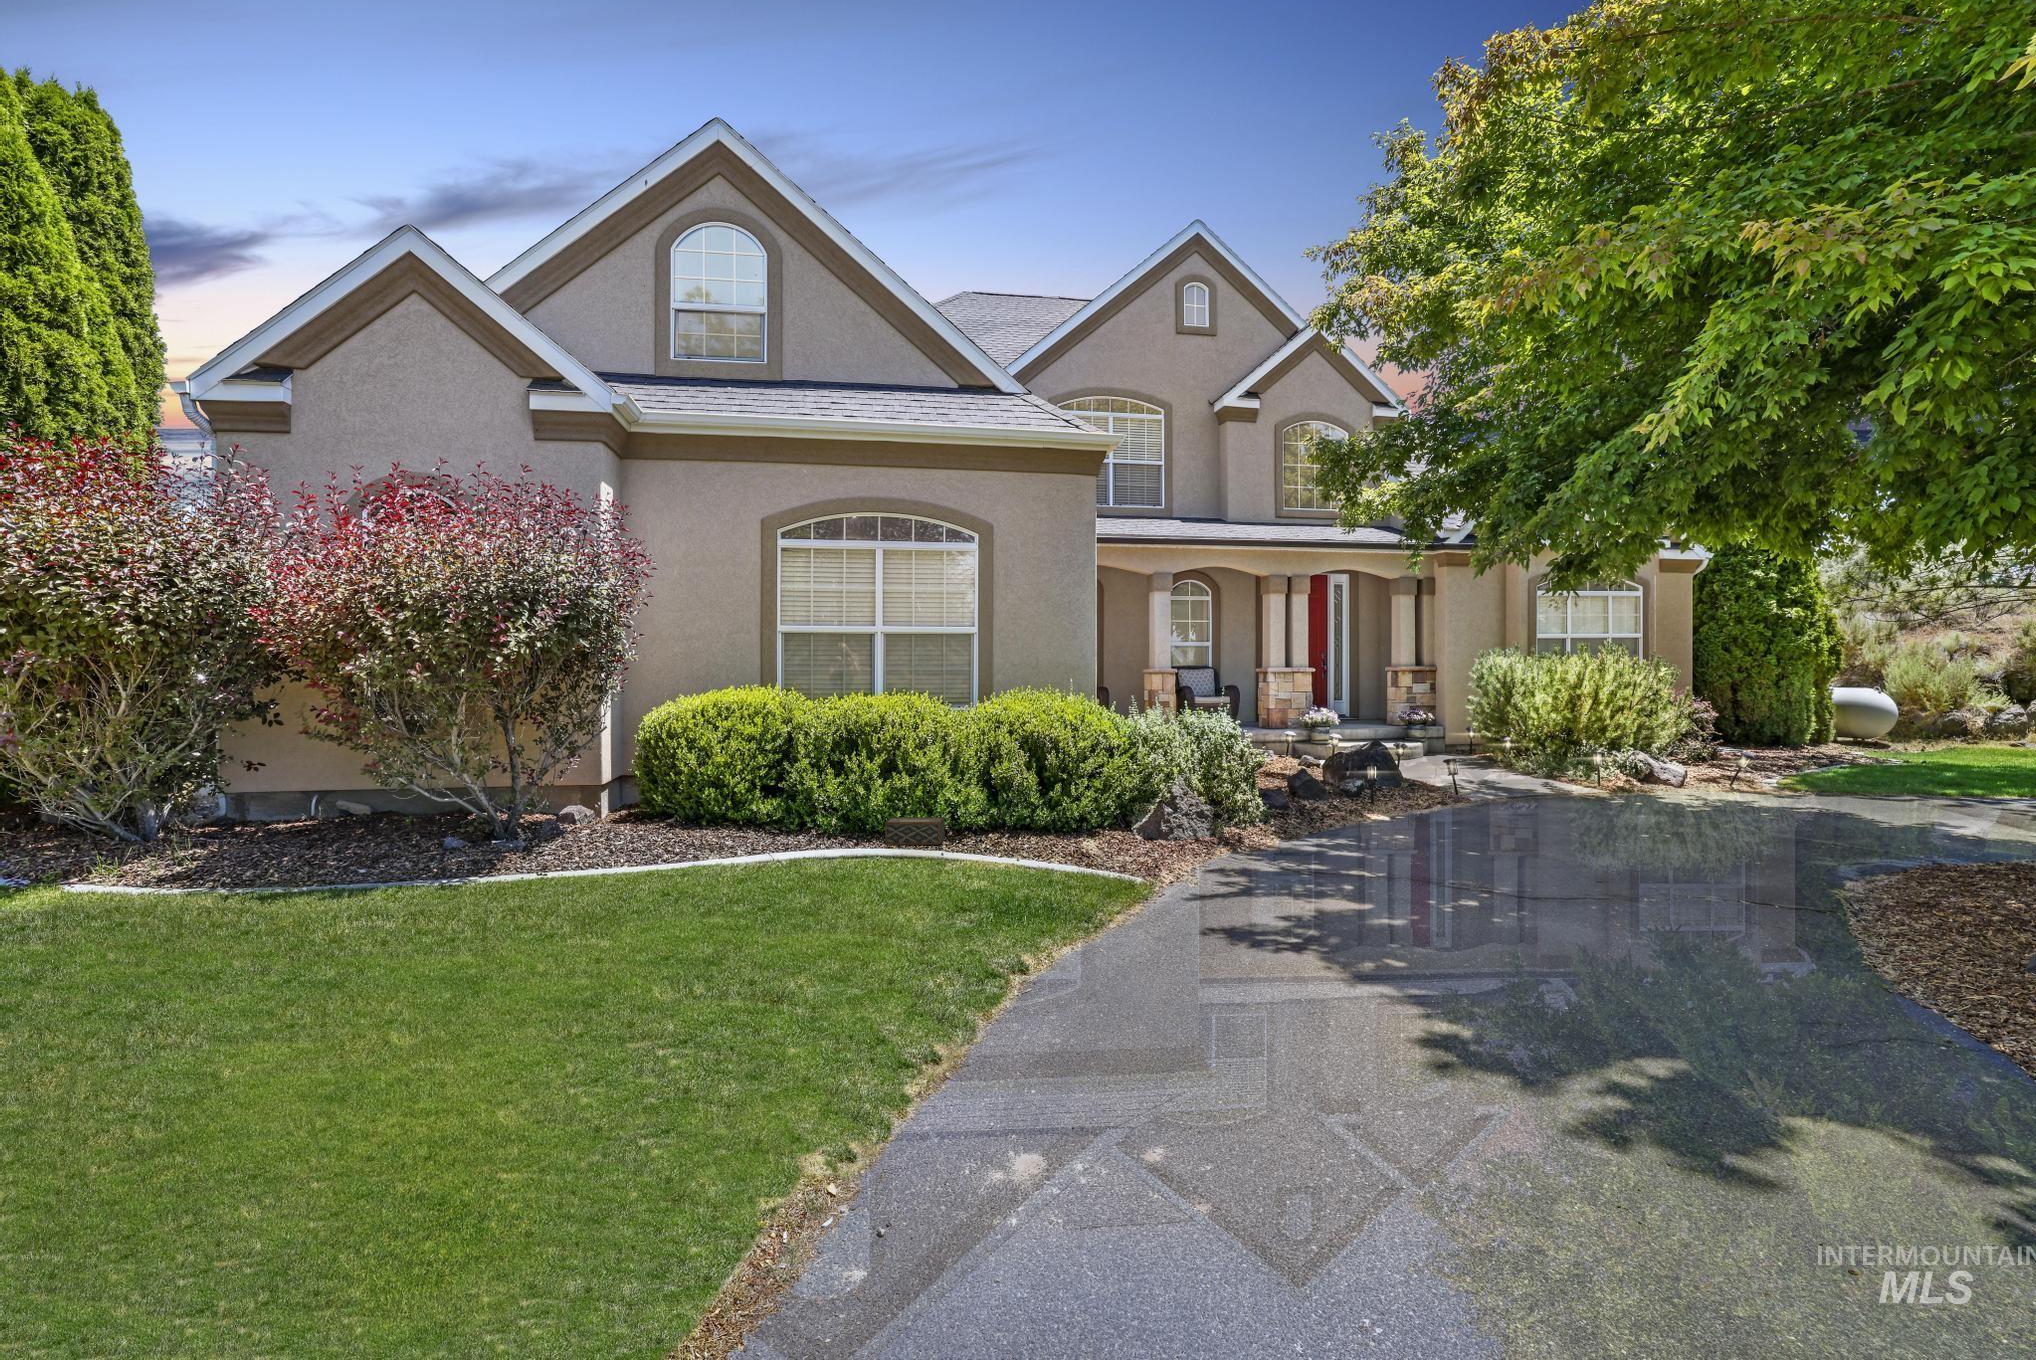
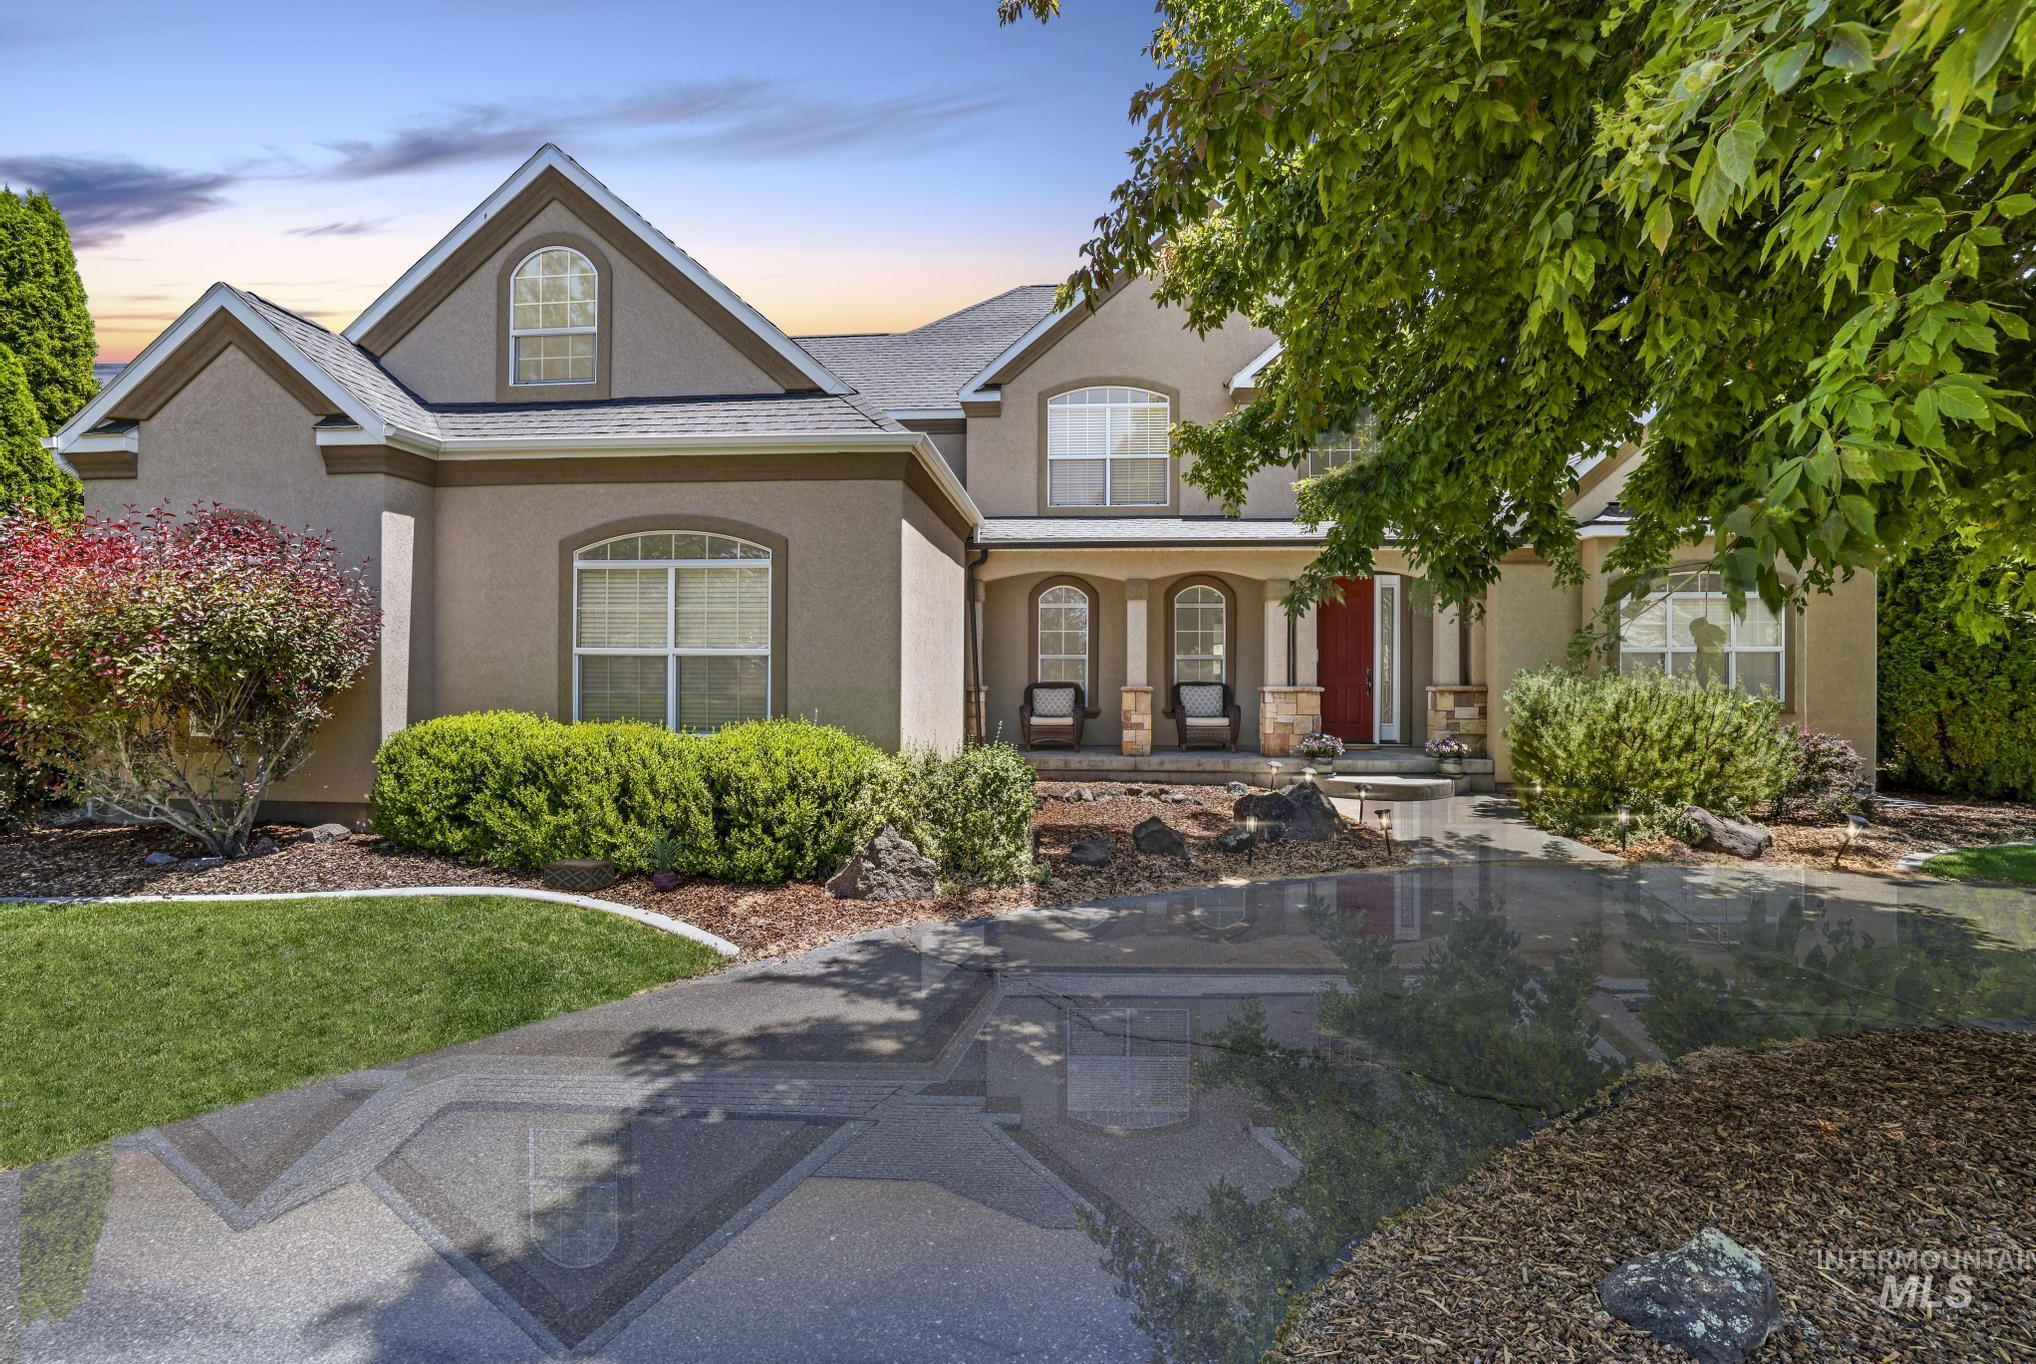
decorative plant: none [969,784,1027,841] -> present [636,828,684,891]

